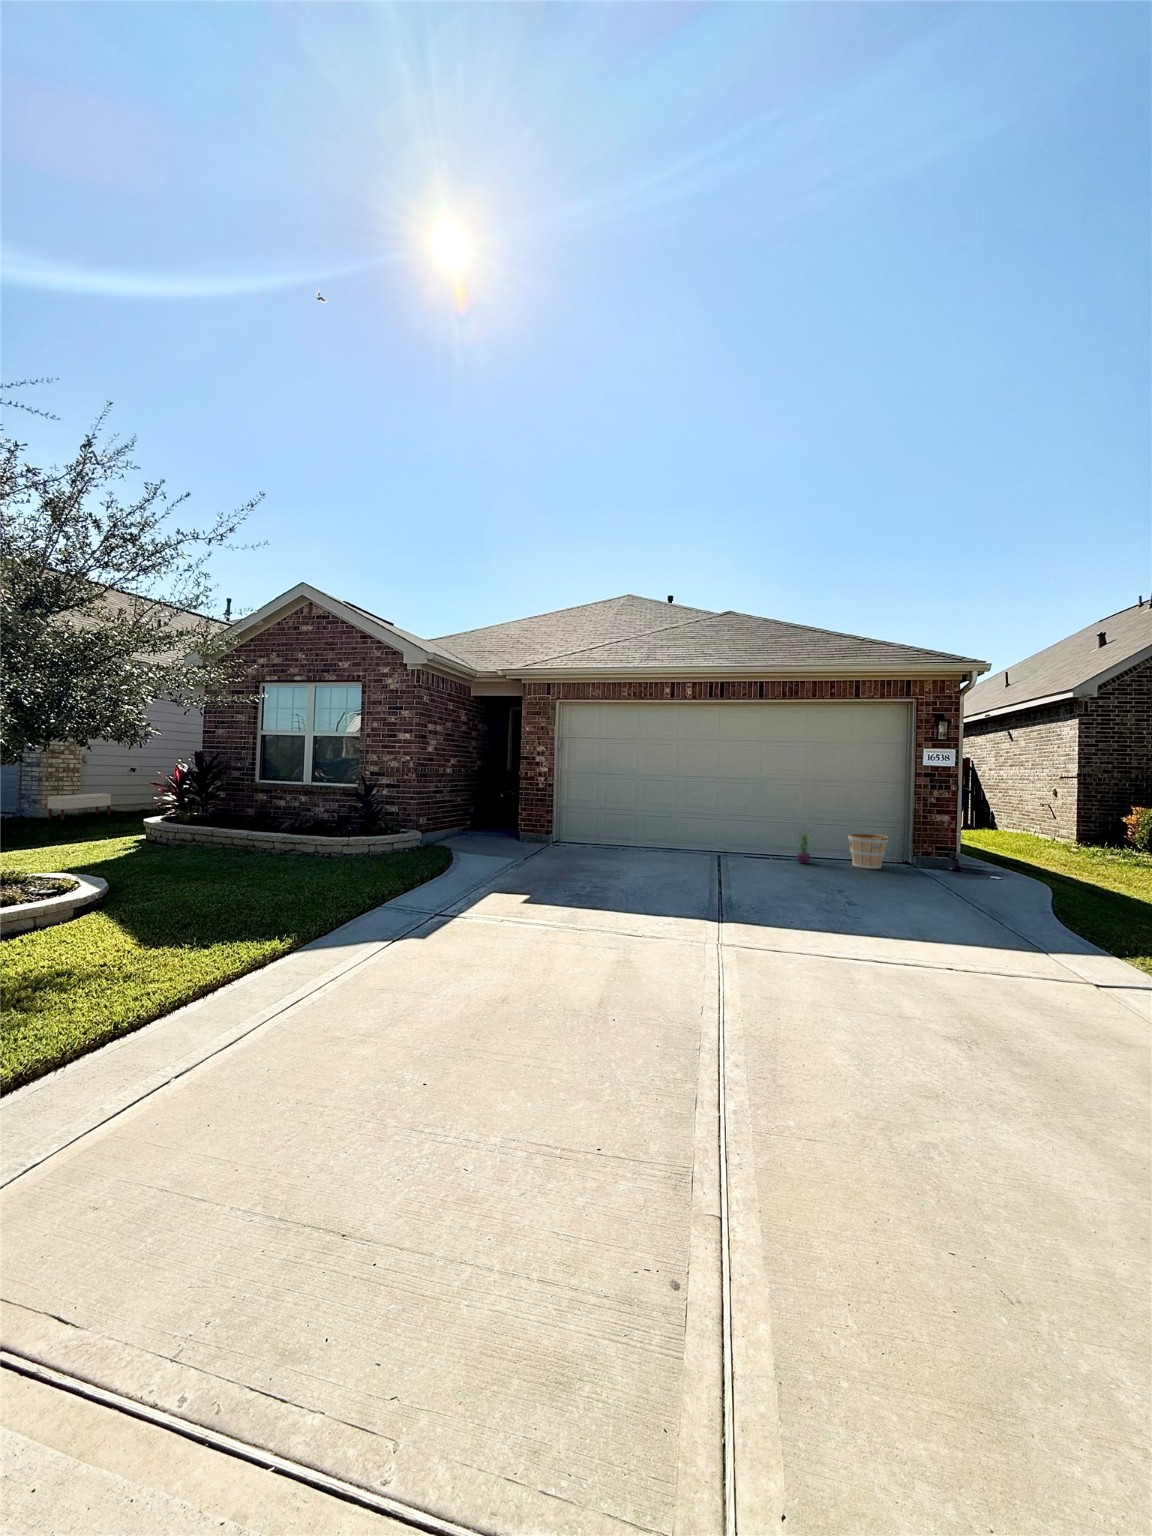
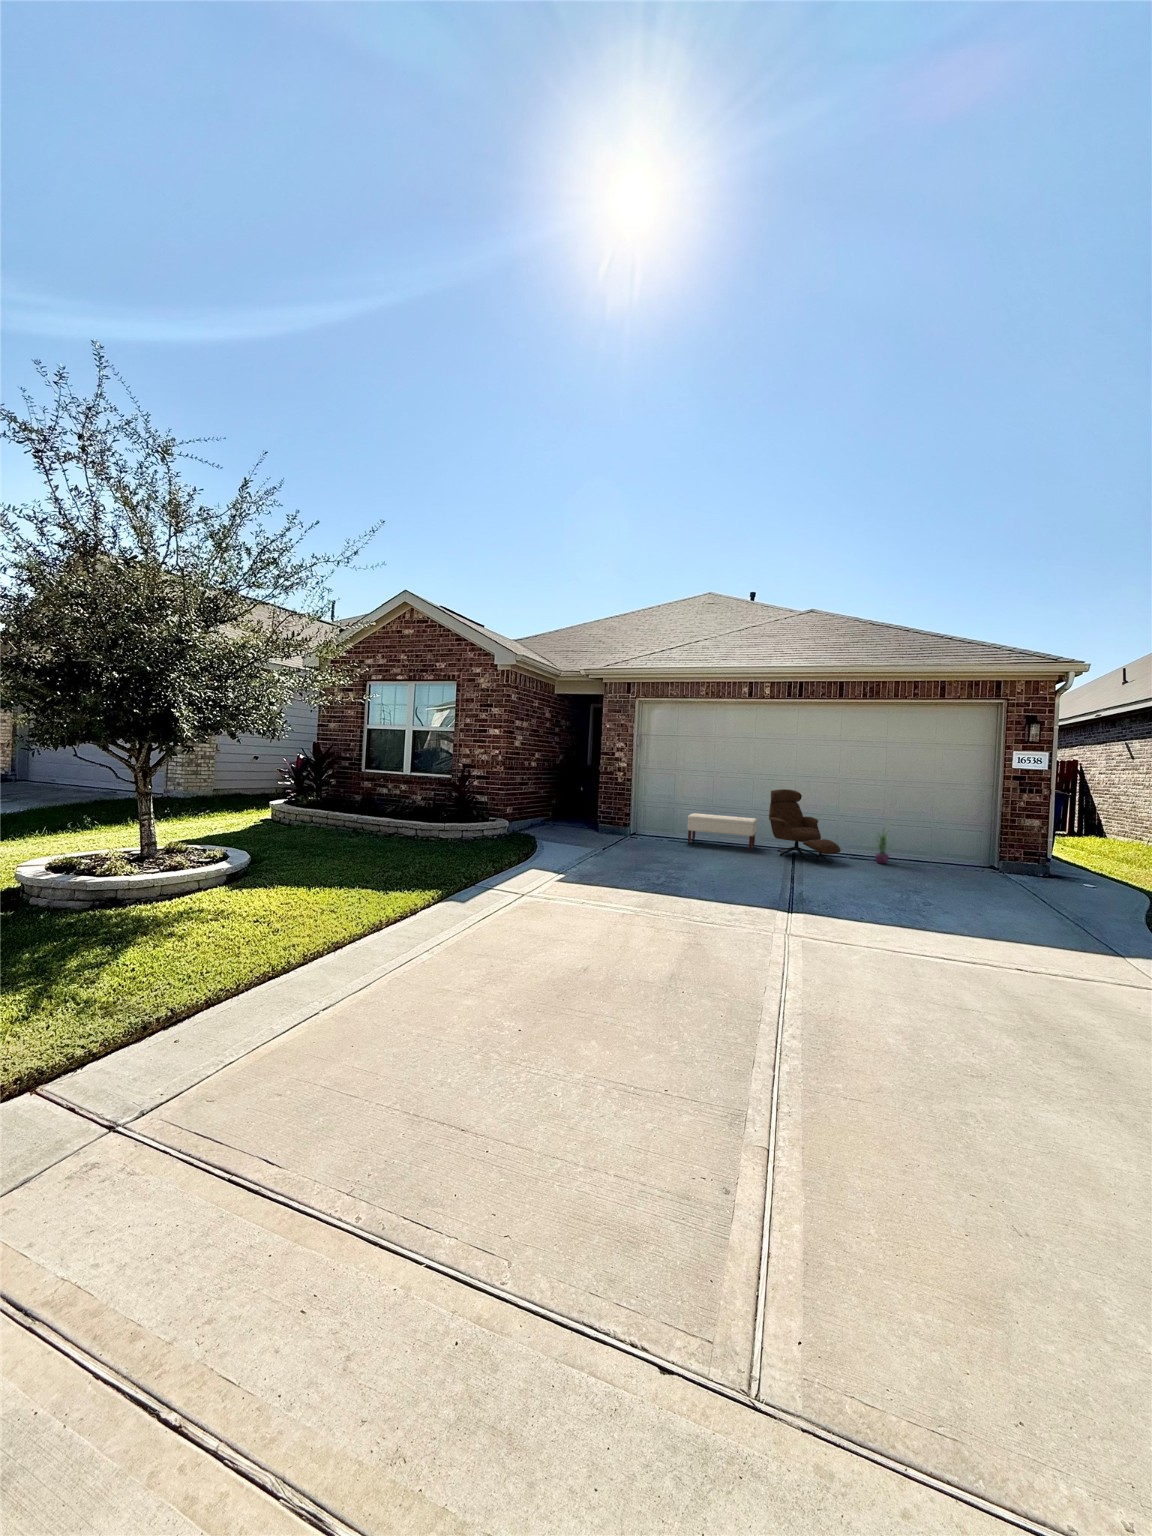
lounge chair: none [692,791,764,865] -> present [769,789,841,864]
bench: present [48,793,111,820] -> present [687,813,757,850]
wooden bucket: present [848,833,888,869] -> none [929,835,972,872]

